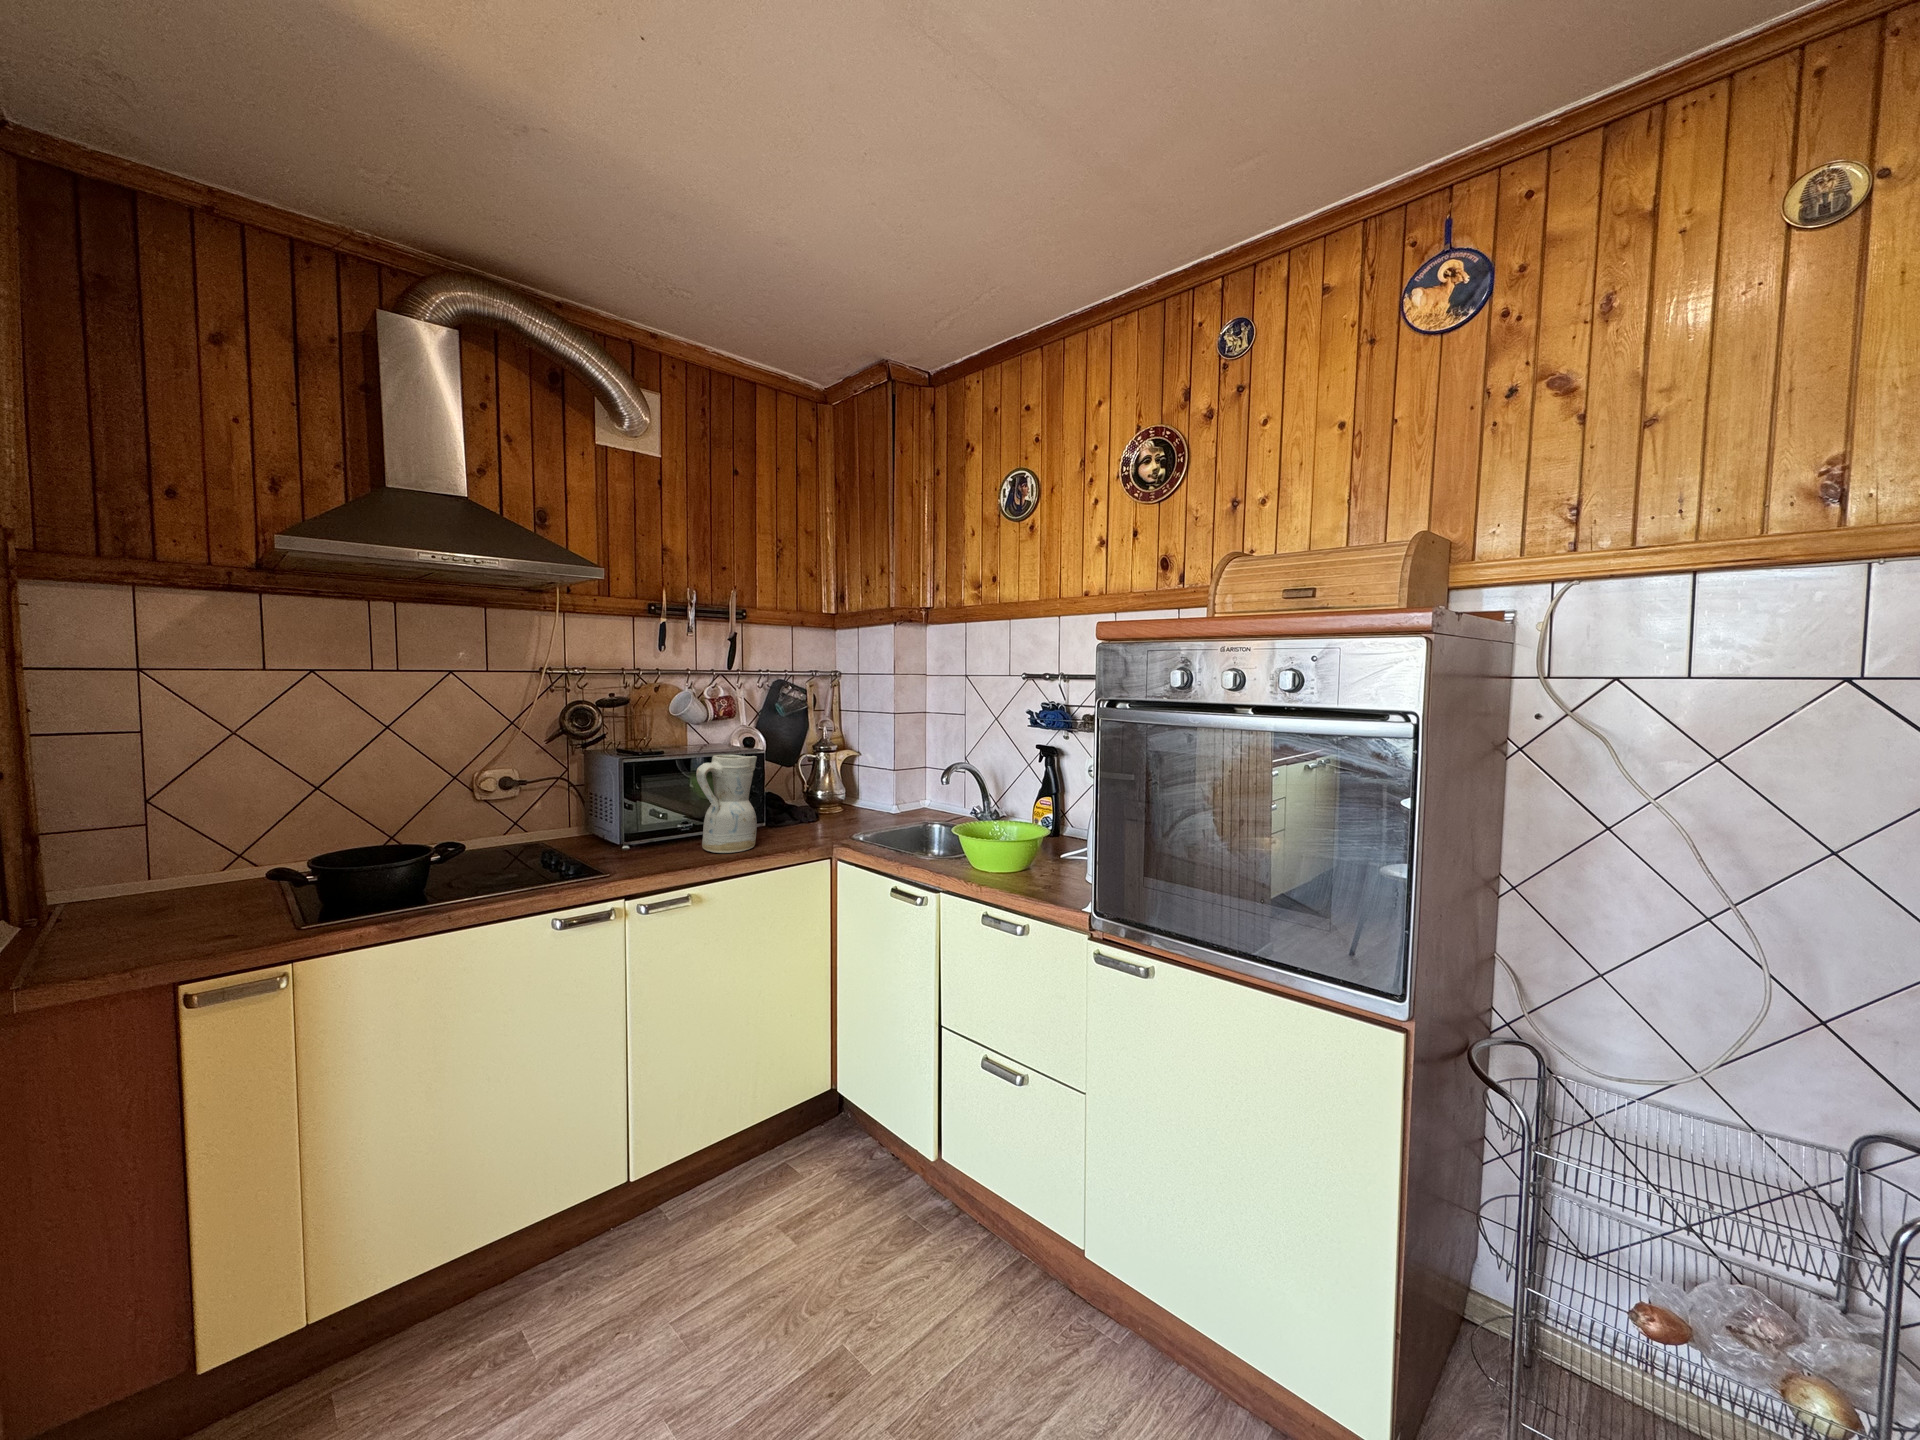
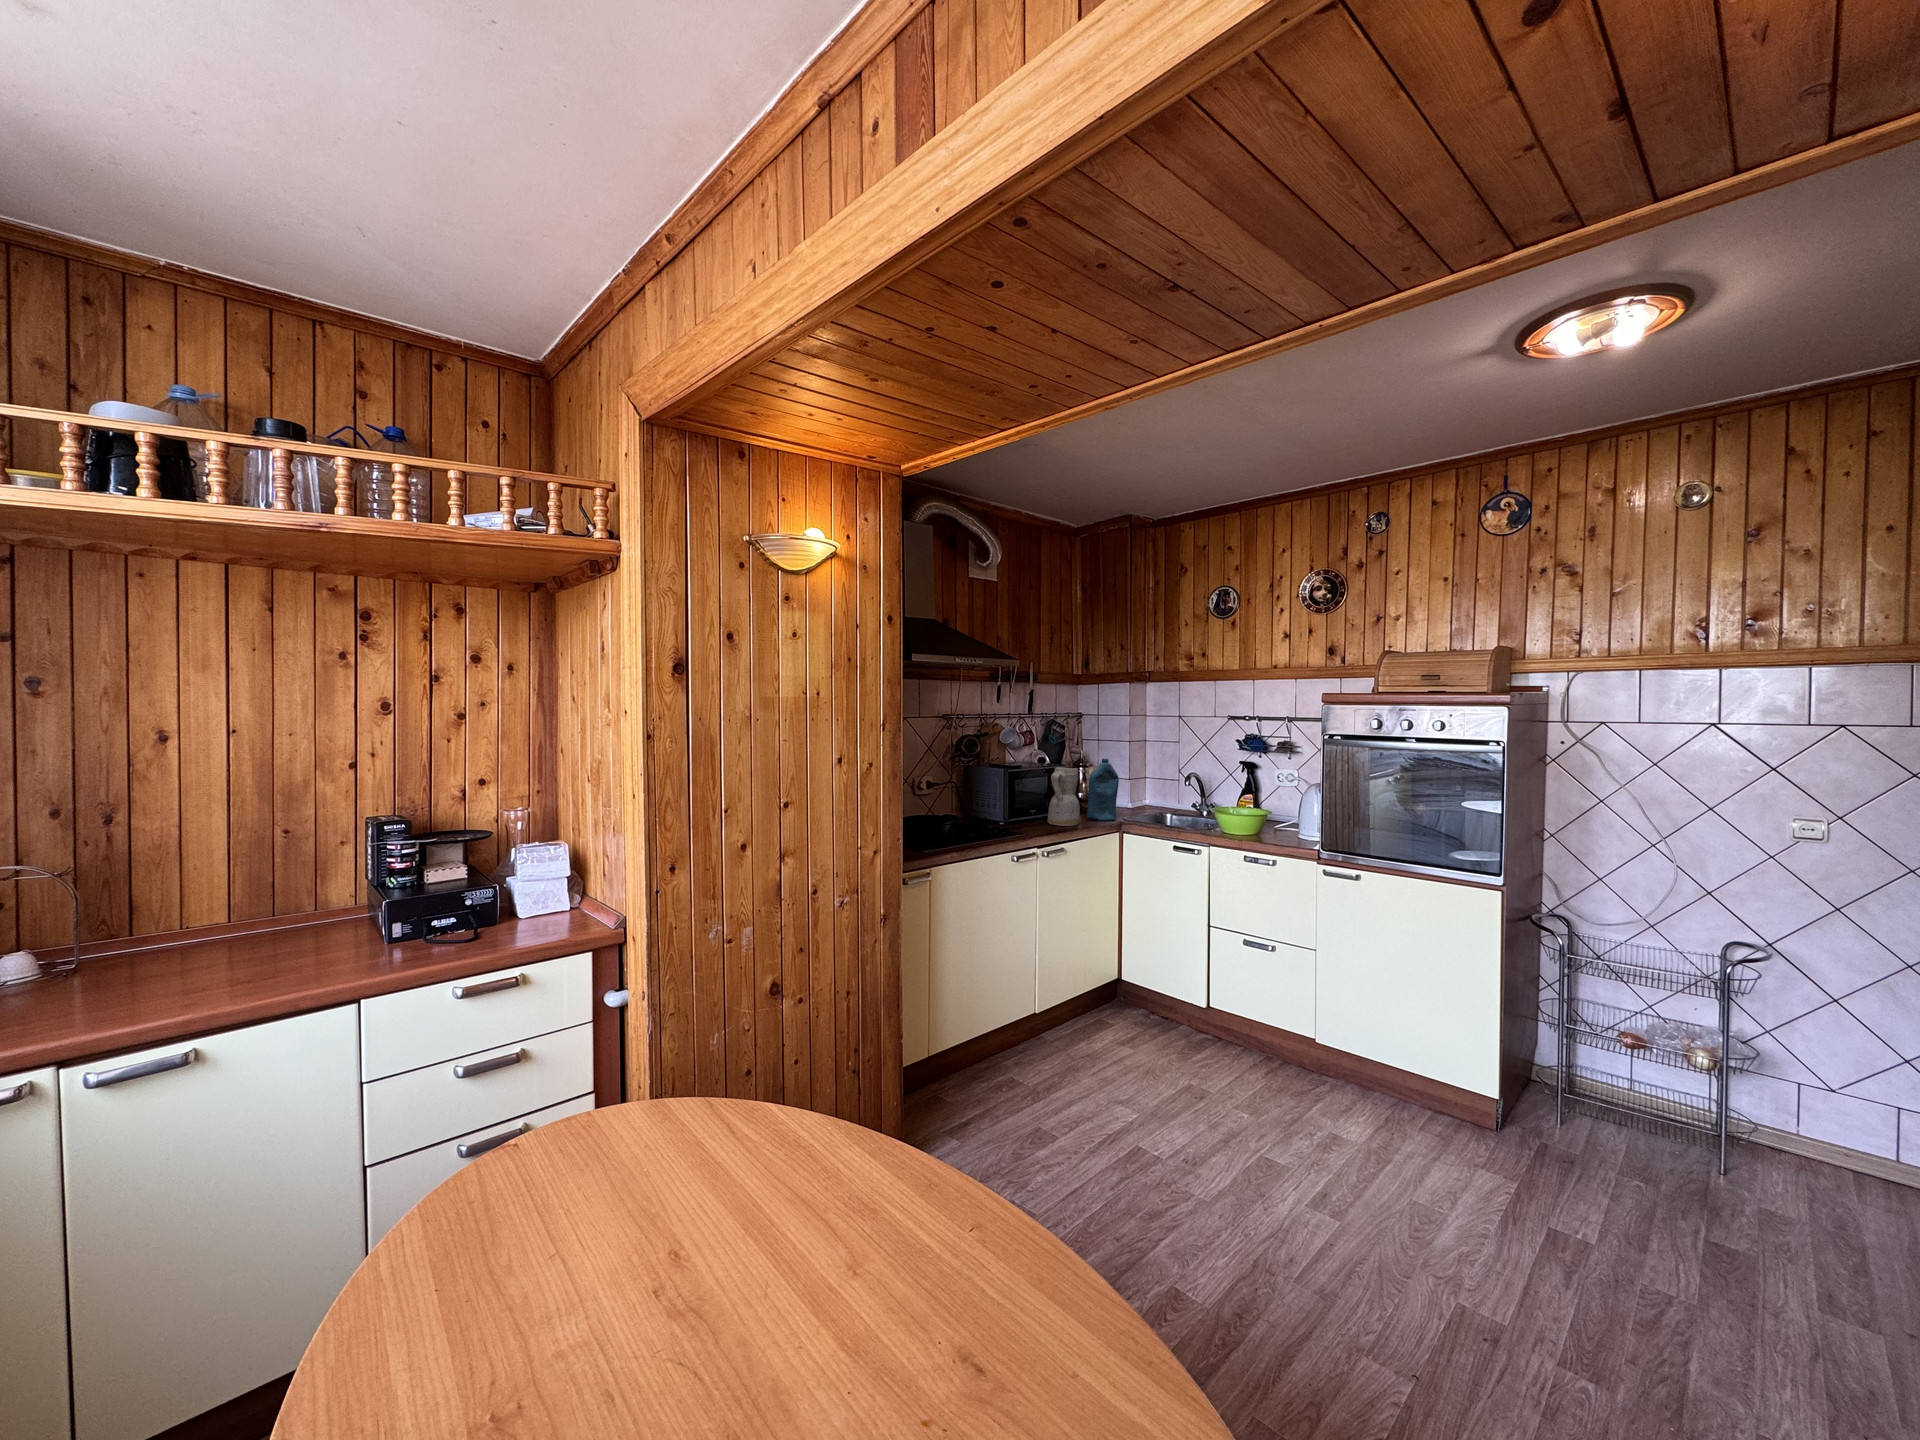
bottle: none [778,740,832,842] -> present [1087,759,1119,821]

